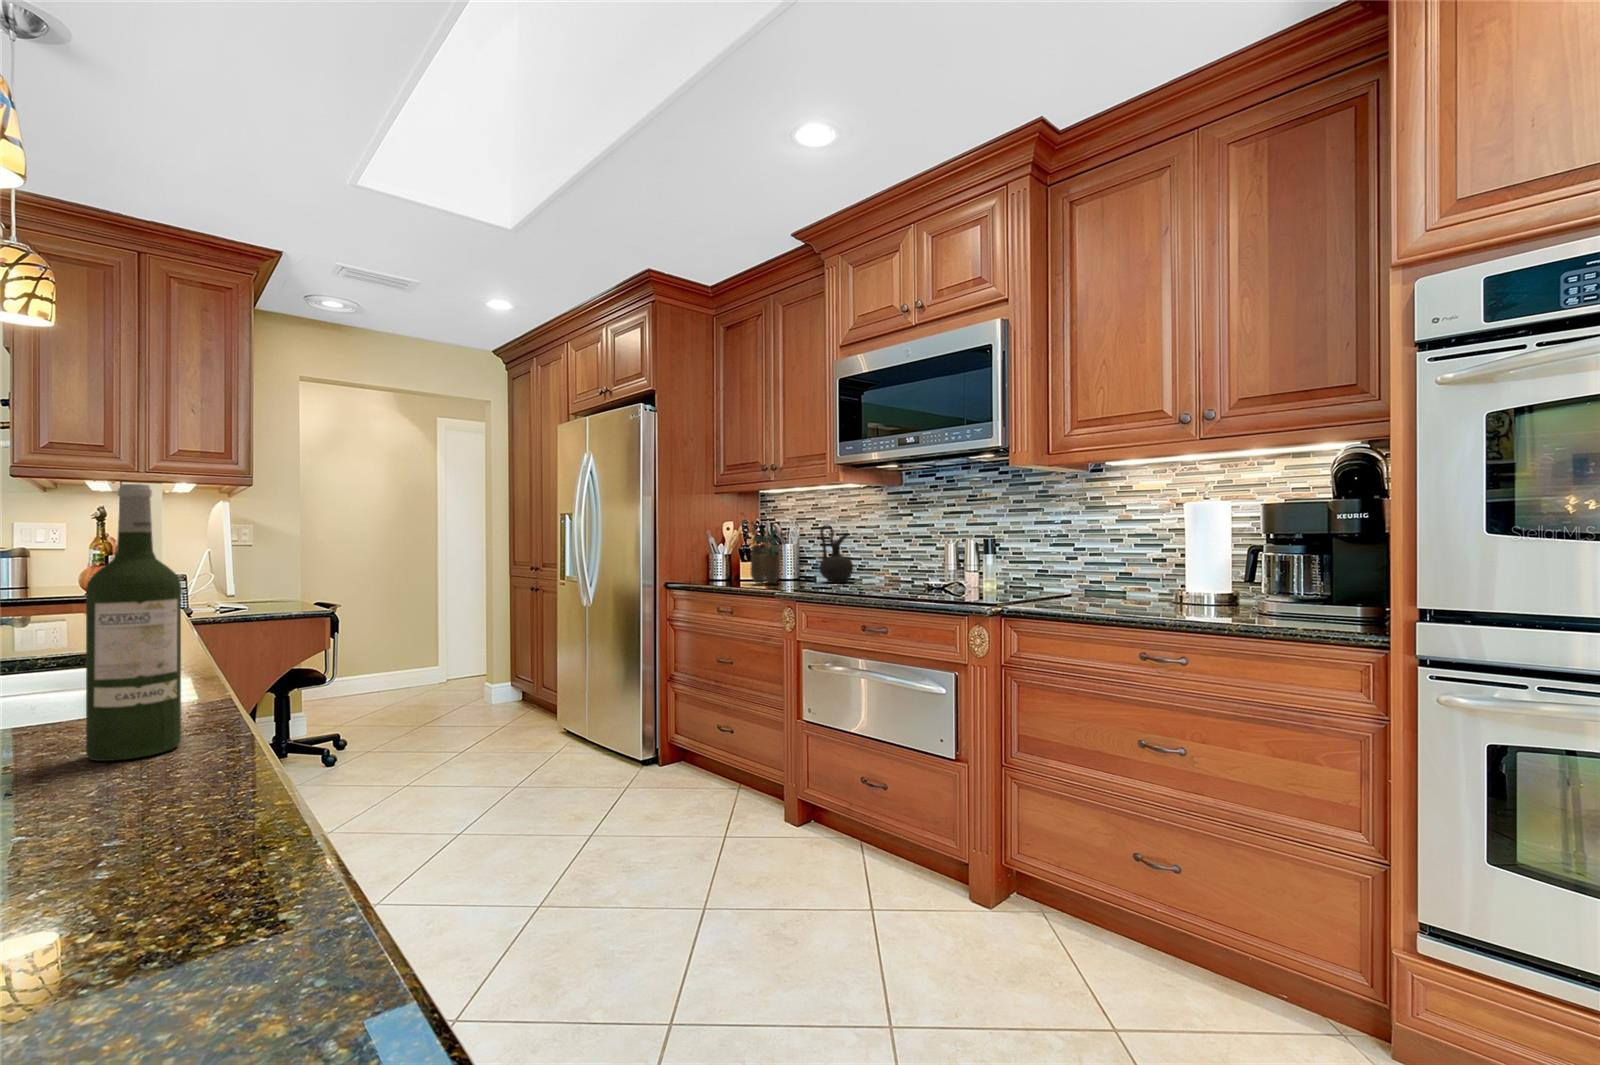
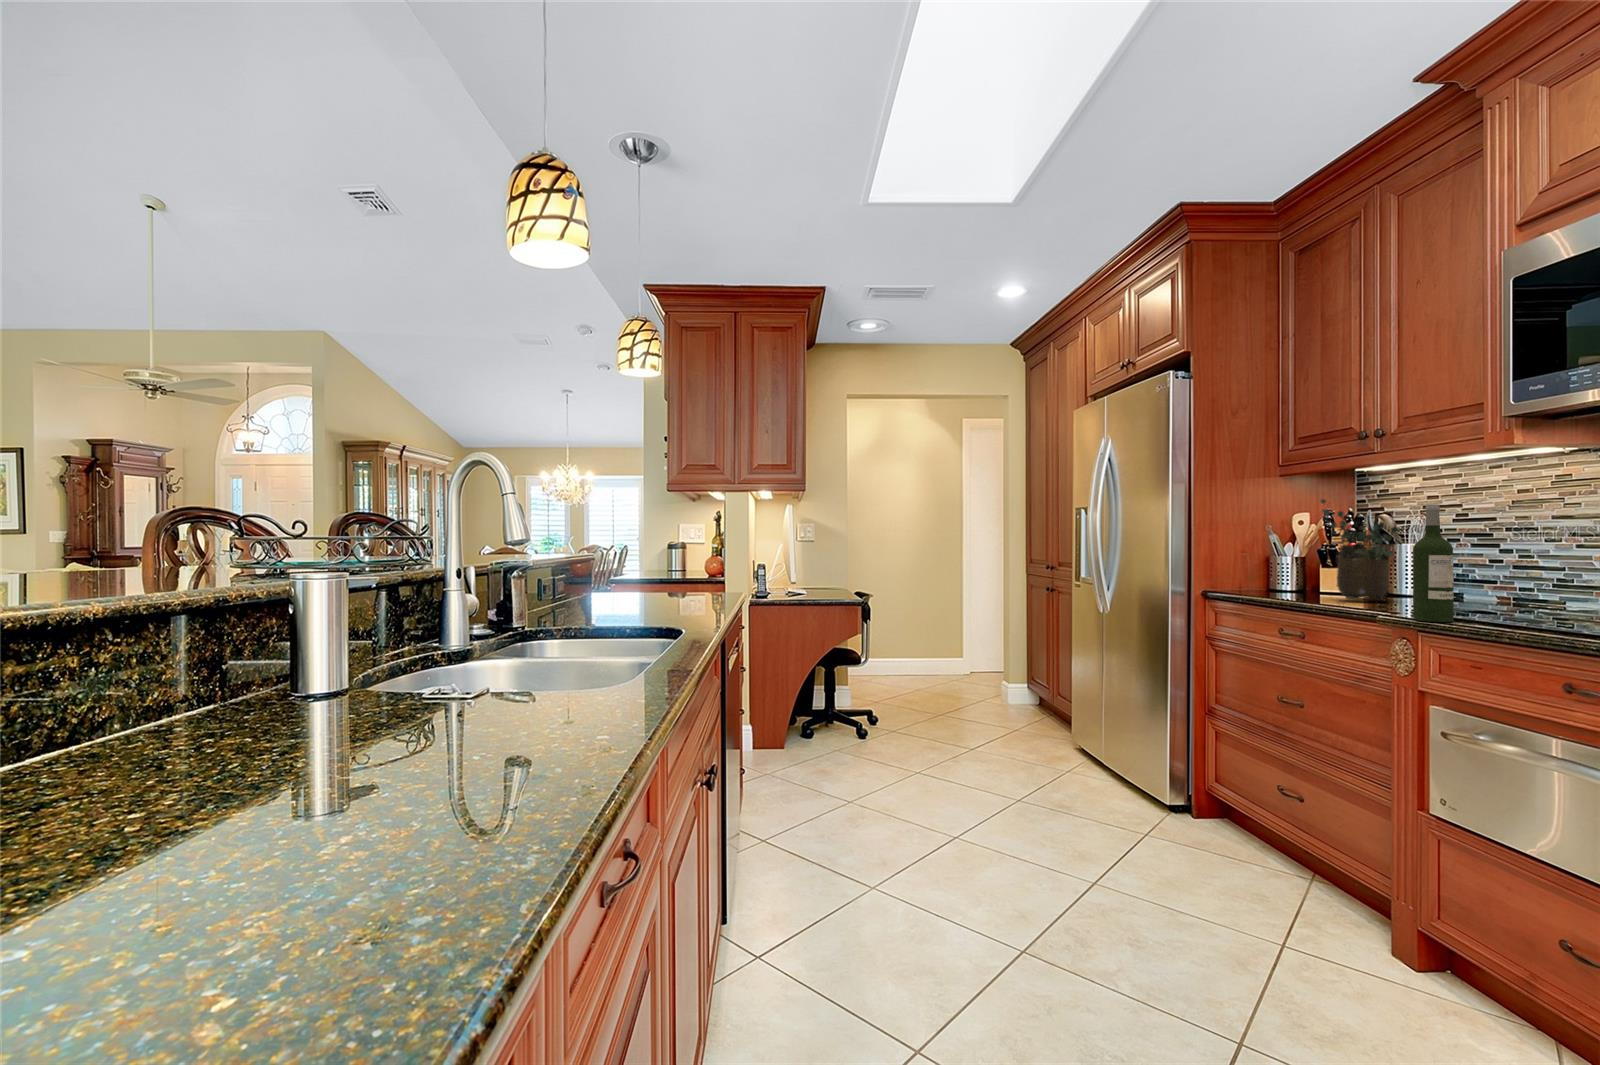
wine bottle: present [86,484,181,761] -> present [1413,505,1454,622]
ceramic jug: present [819,525,853,583] -> none [1469,515,1544,606]

